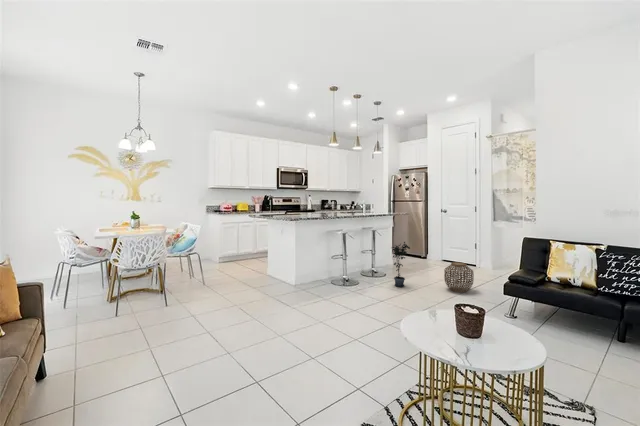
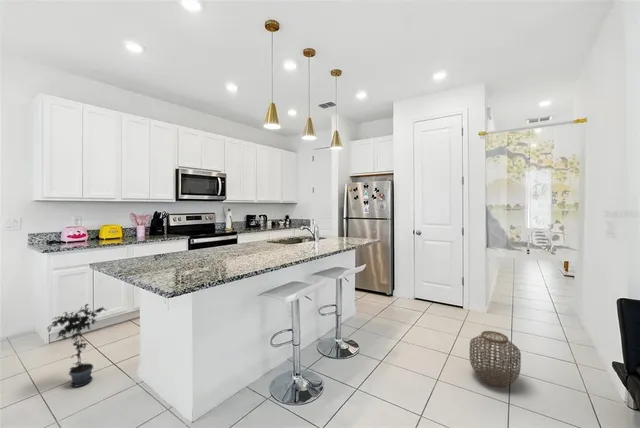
potted plant: present [393,242,410,287] -> present [48,304,105,386]

